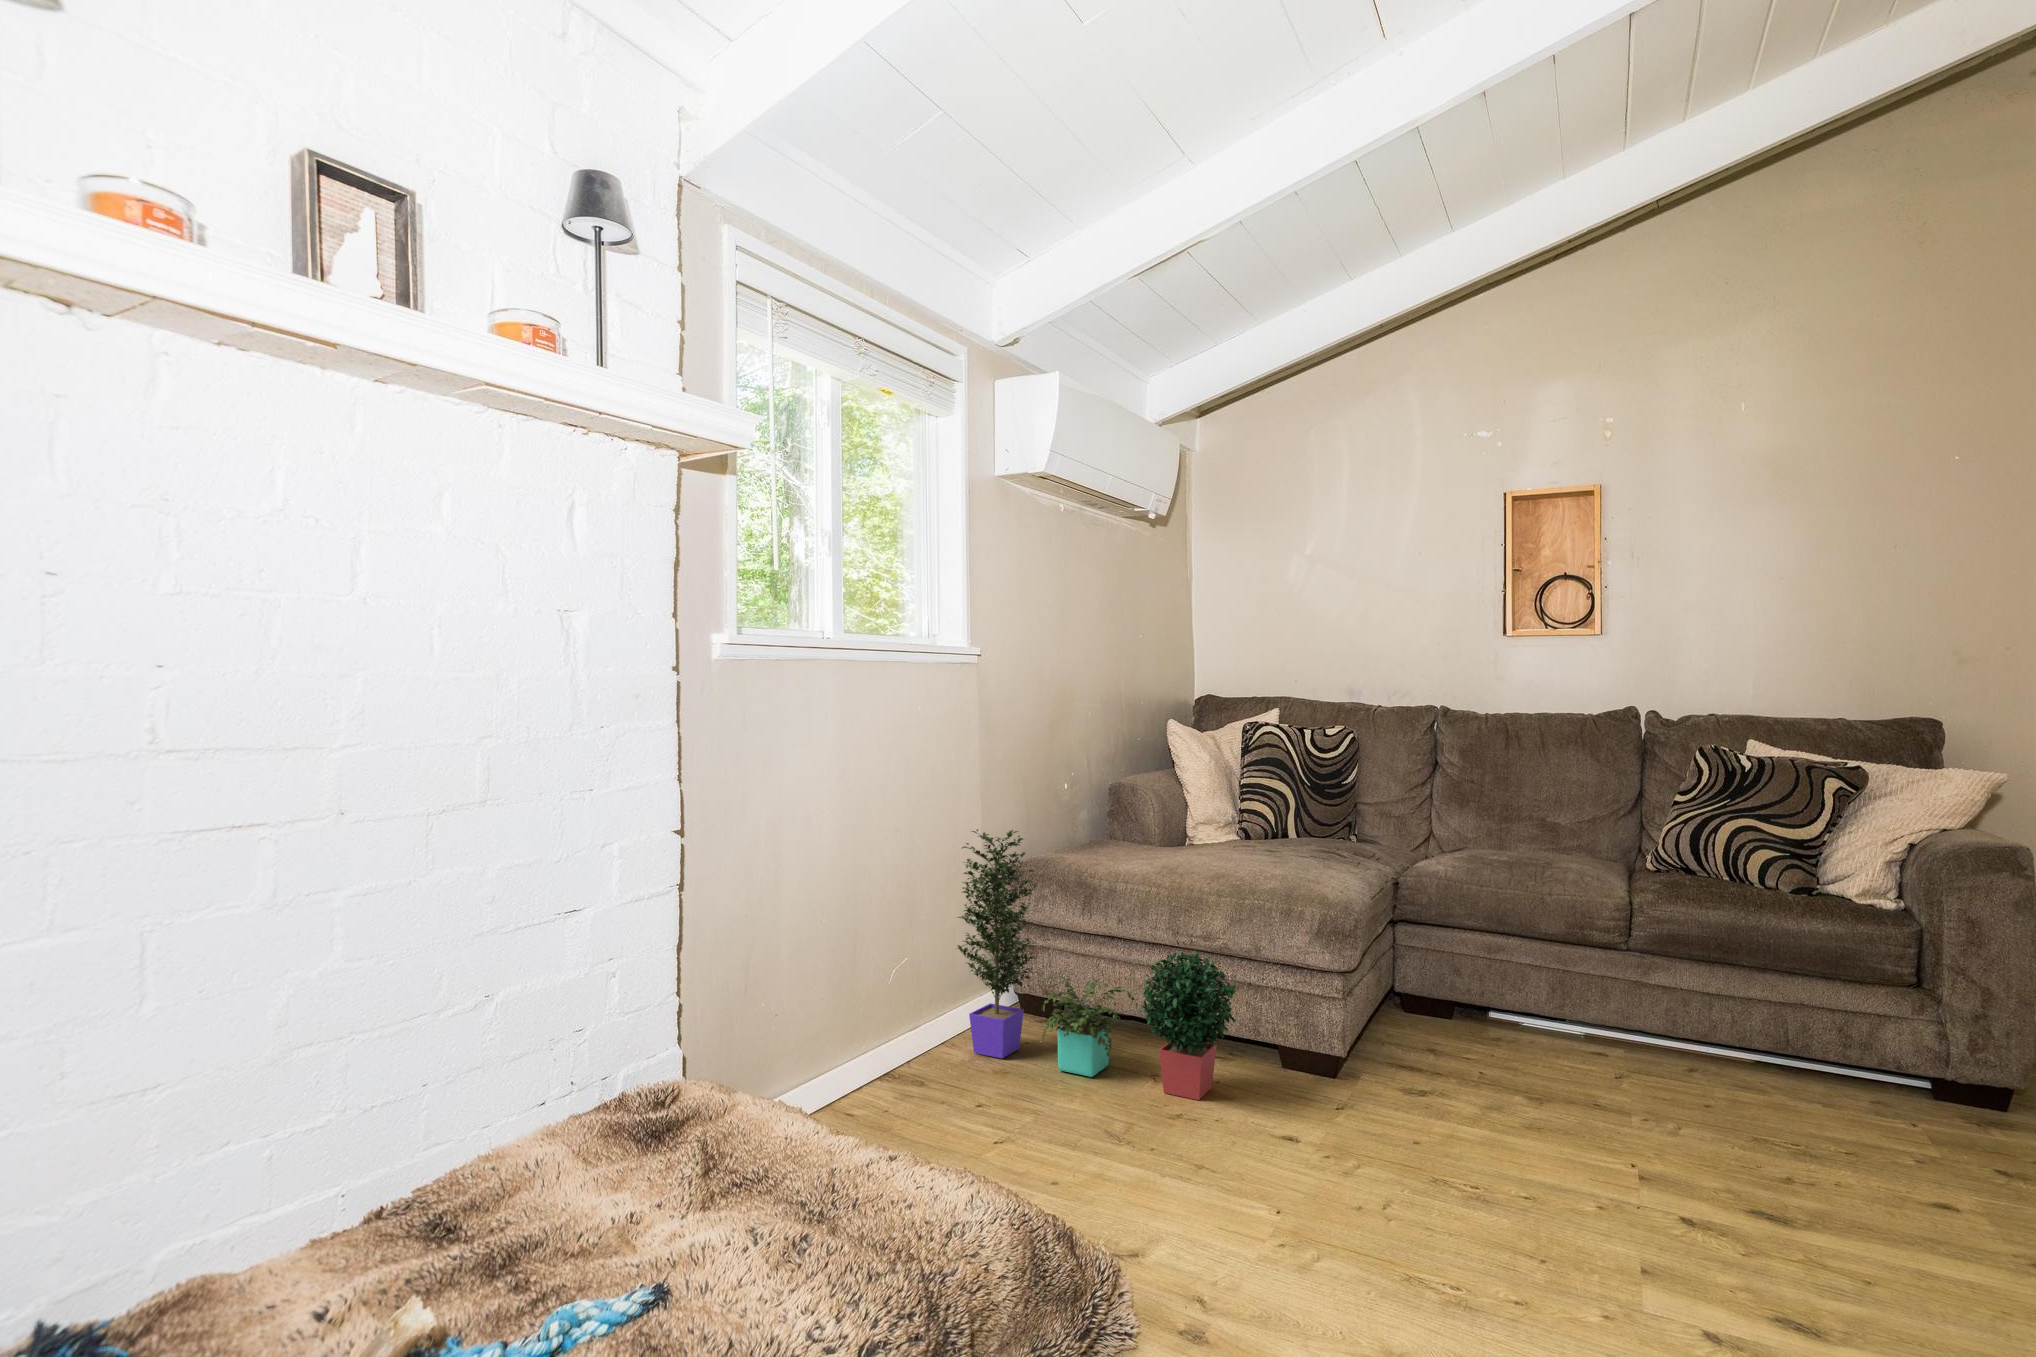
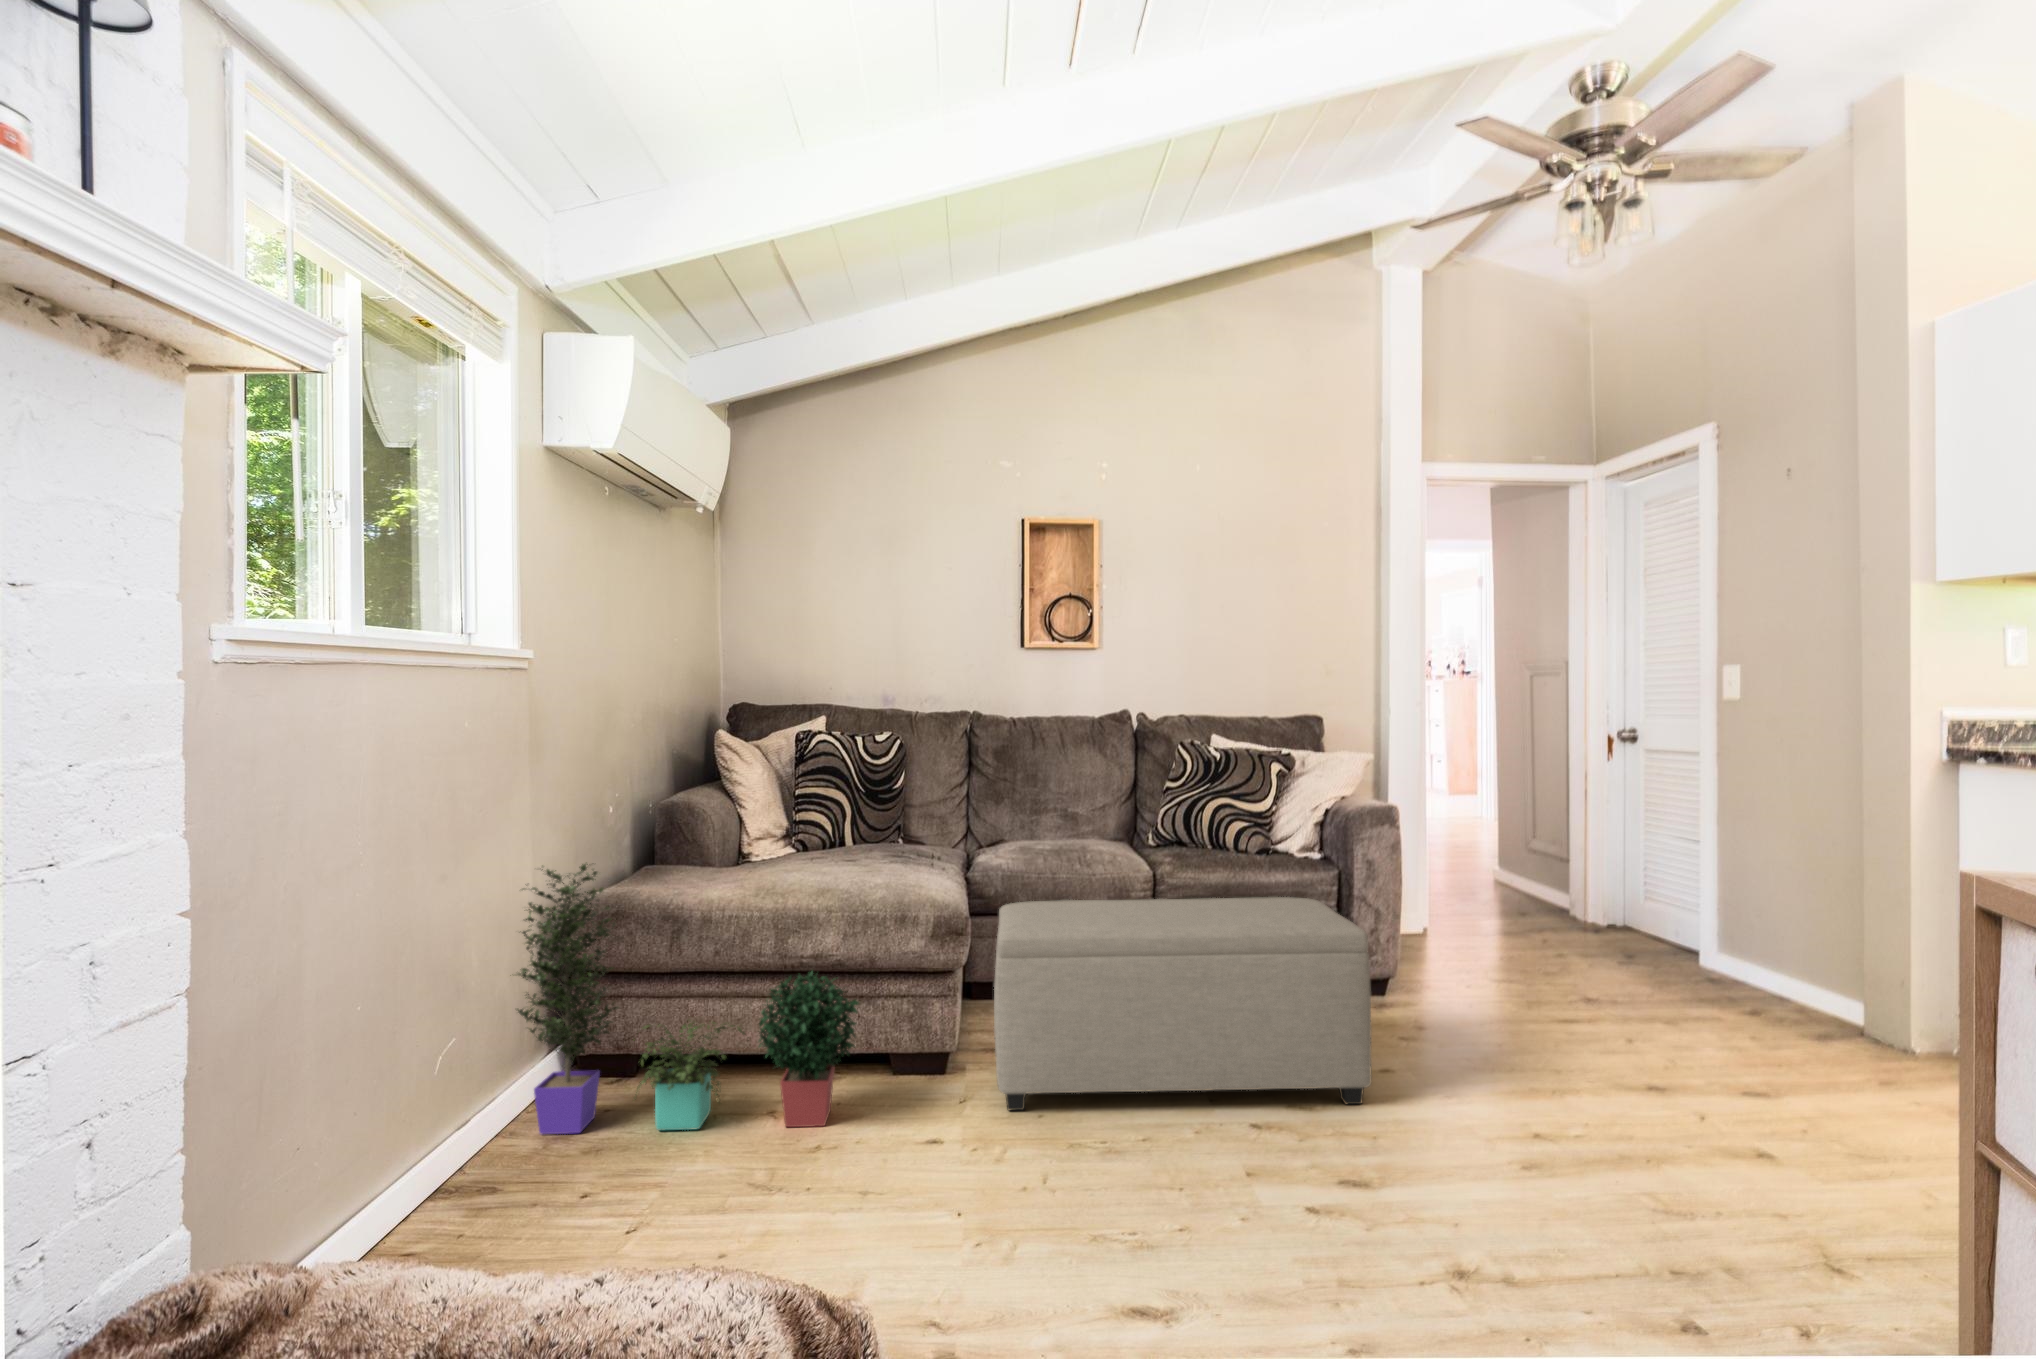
ottoman: none [1374,913,1883,1233] -> present [994,897,1371,1110]

